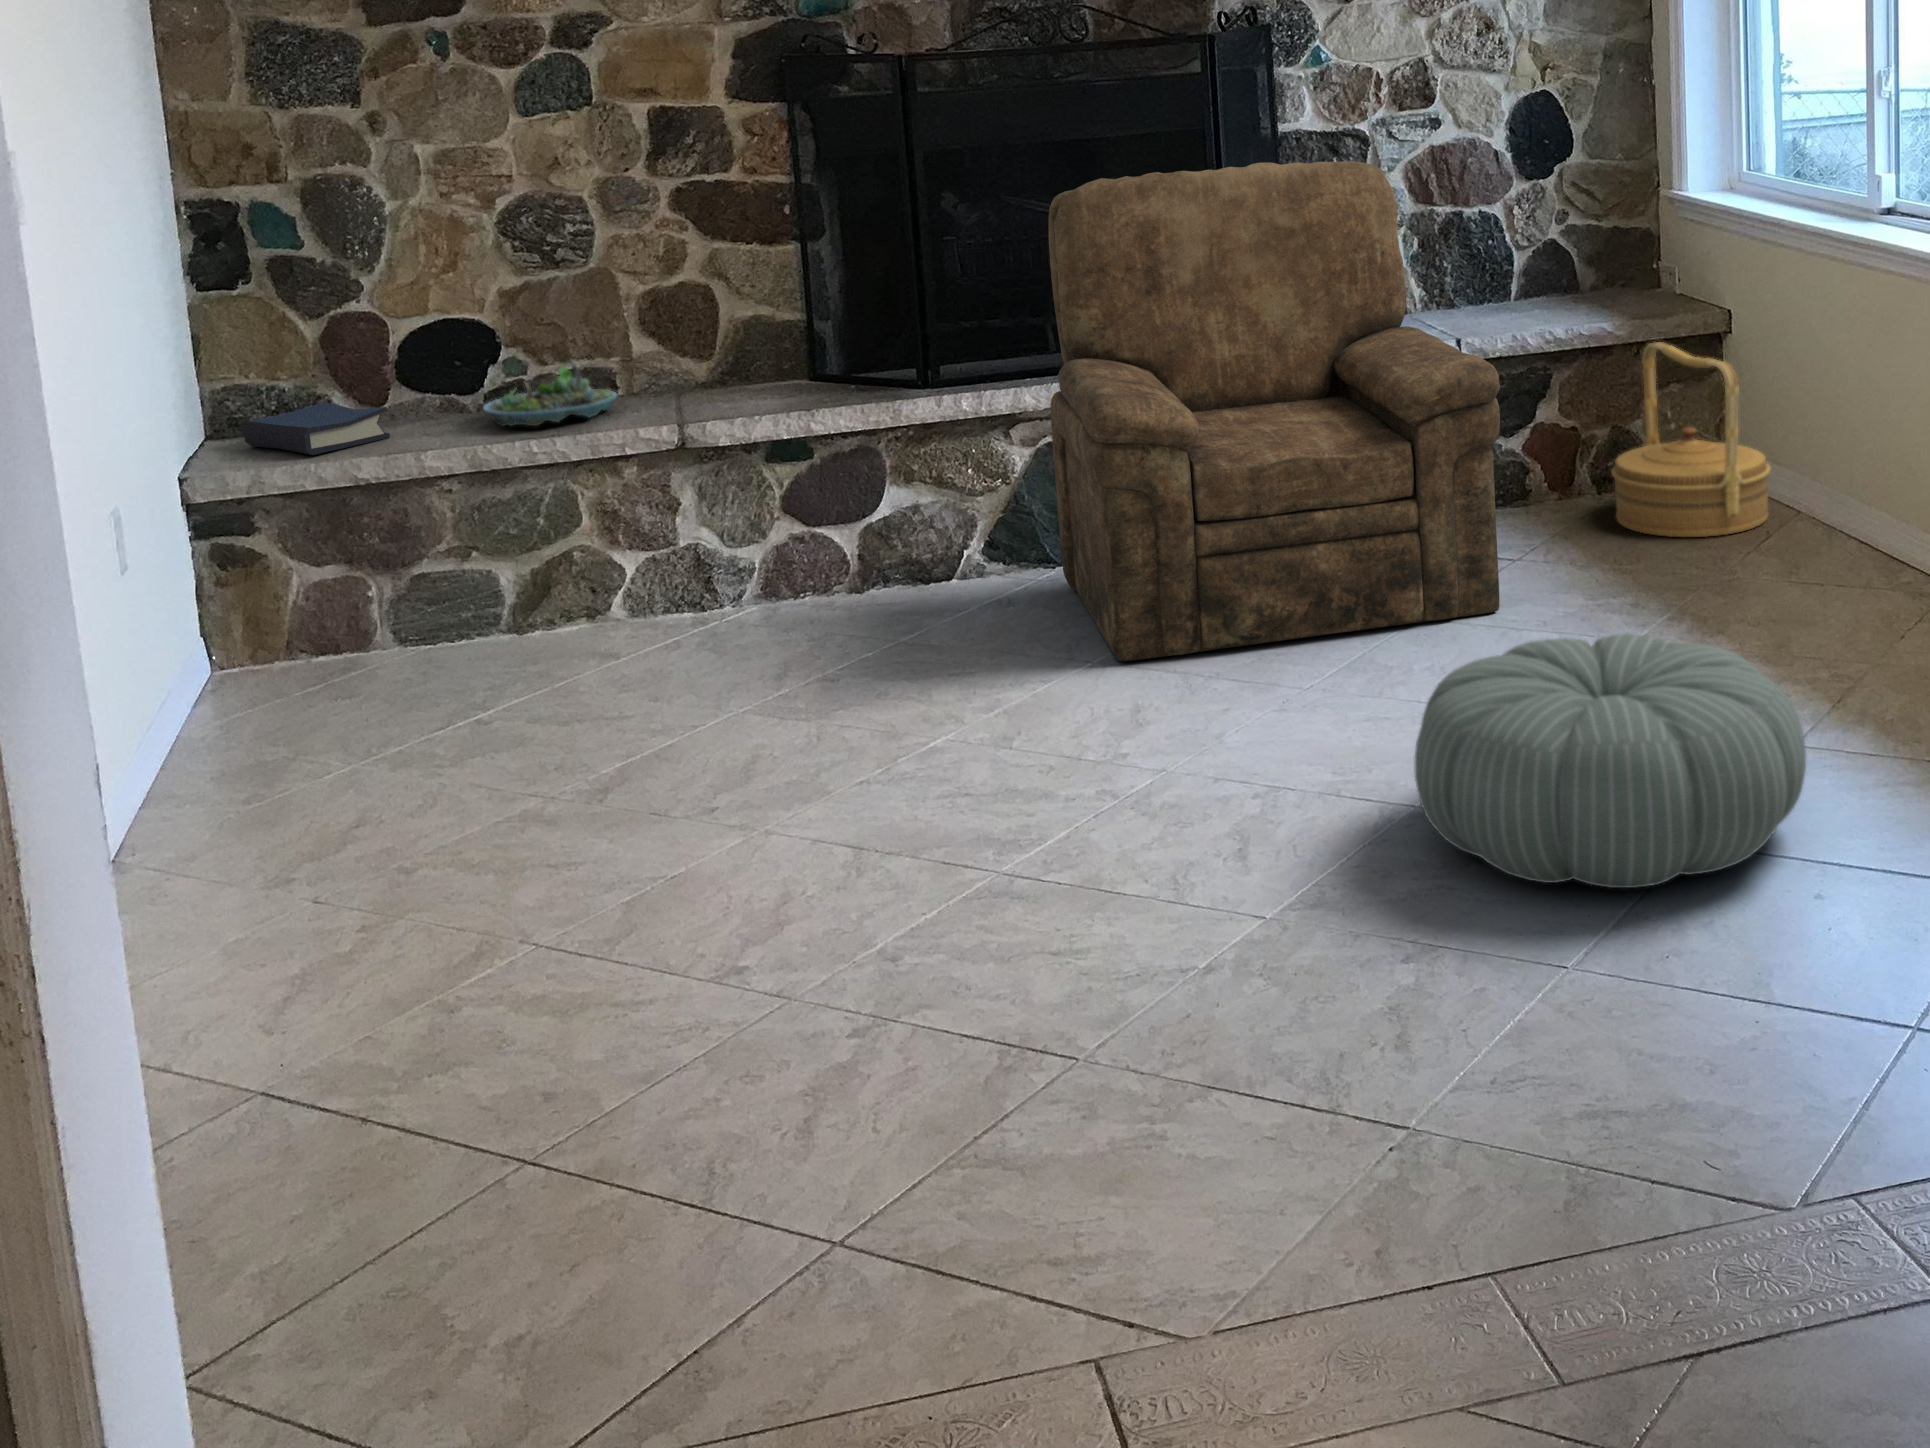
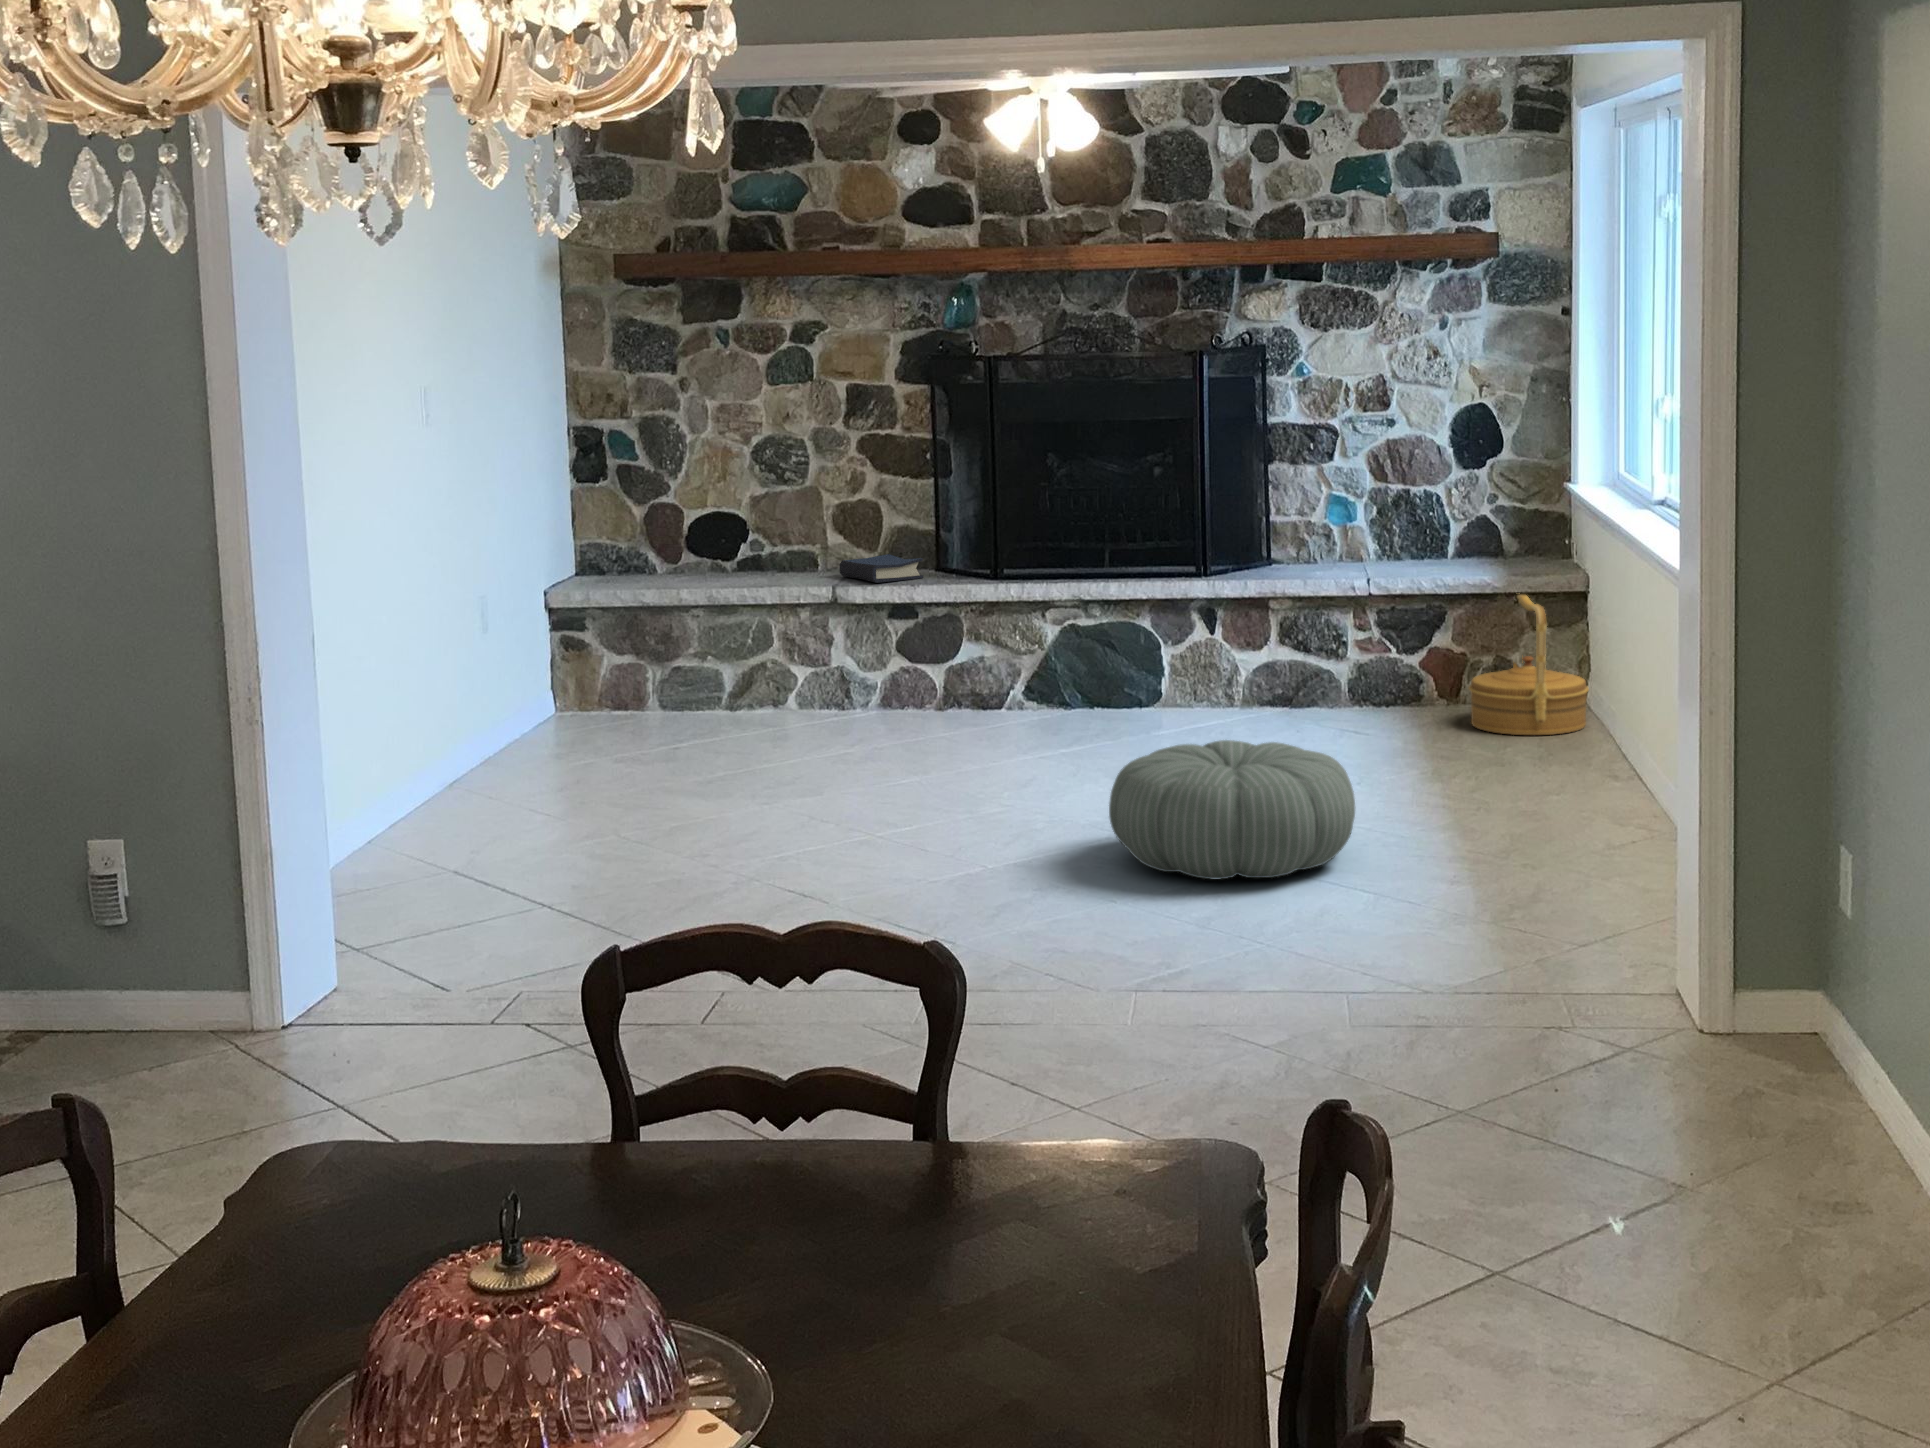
armchair: present [1049,161,1500,661] -> none [1043,440,1328,759]
succulent planter: present [483,360,617,426] -> none [724,542,808,582]
hardback book: present [243,402,390,455] -> present [839,554,923,583]

